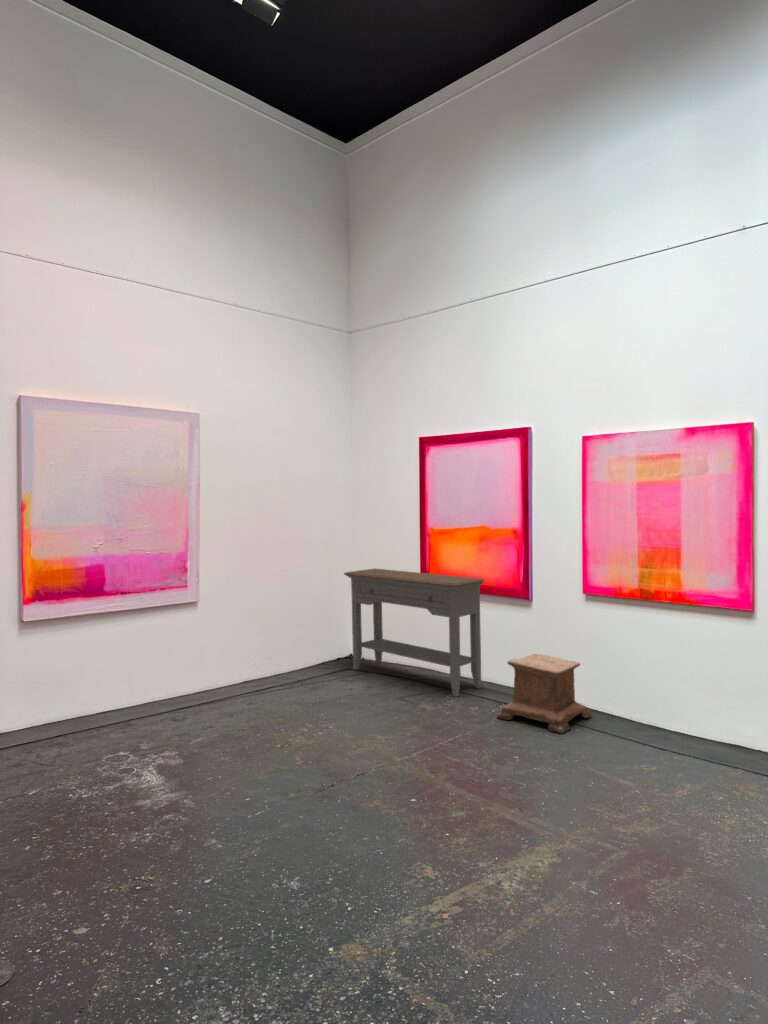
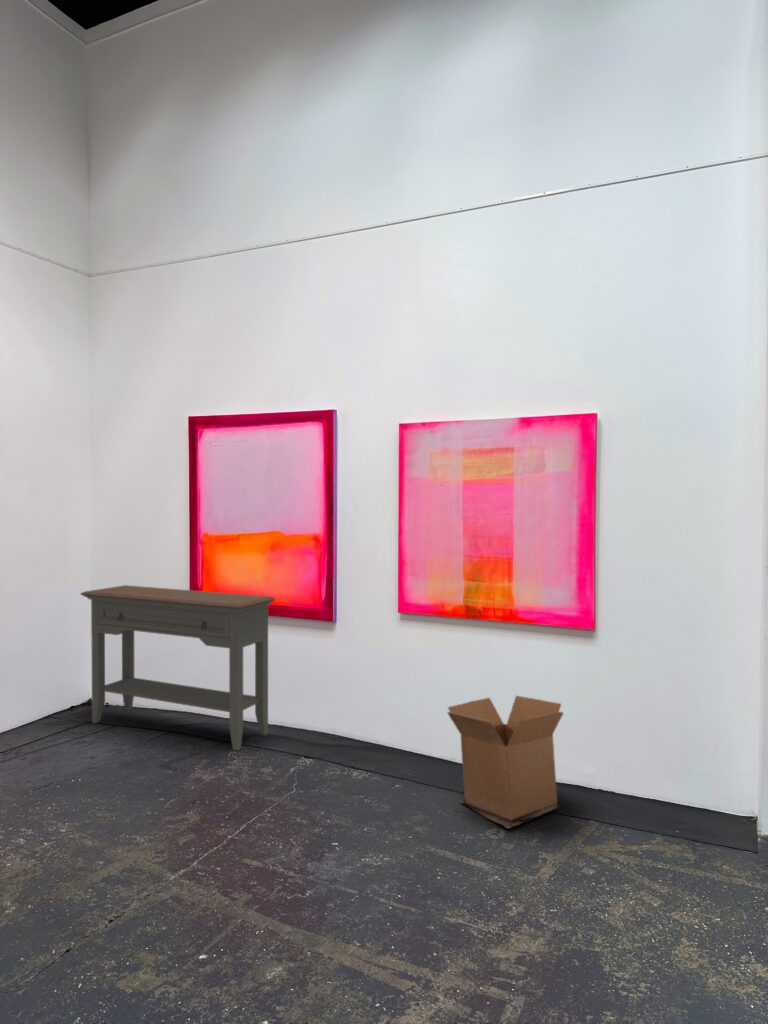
stool: present [497,654,592,733] -> none [294,689,407,791]
cardboard box: none [616,666,721,769] -> present [448,696,563,828]

